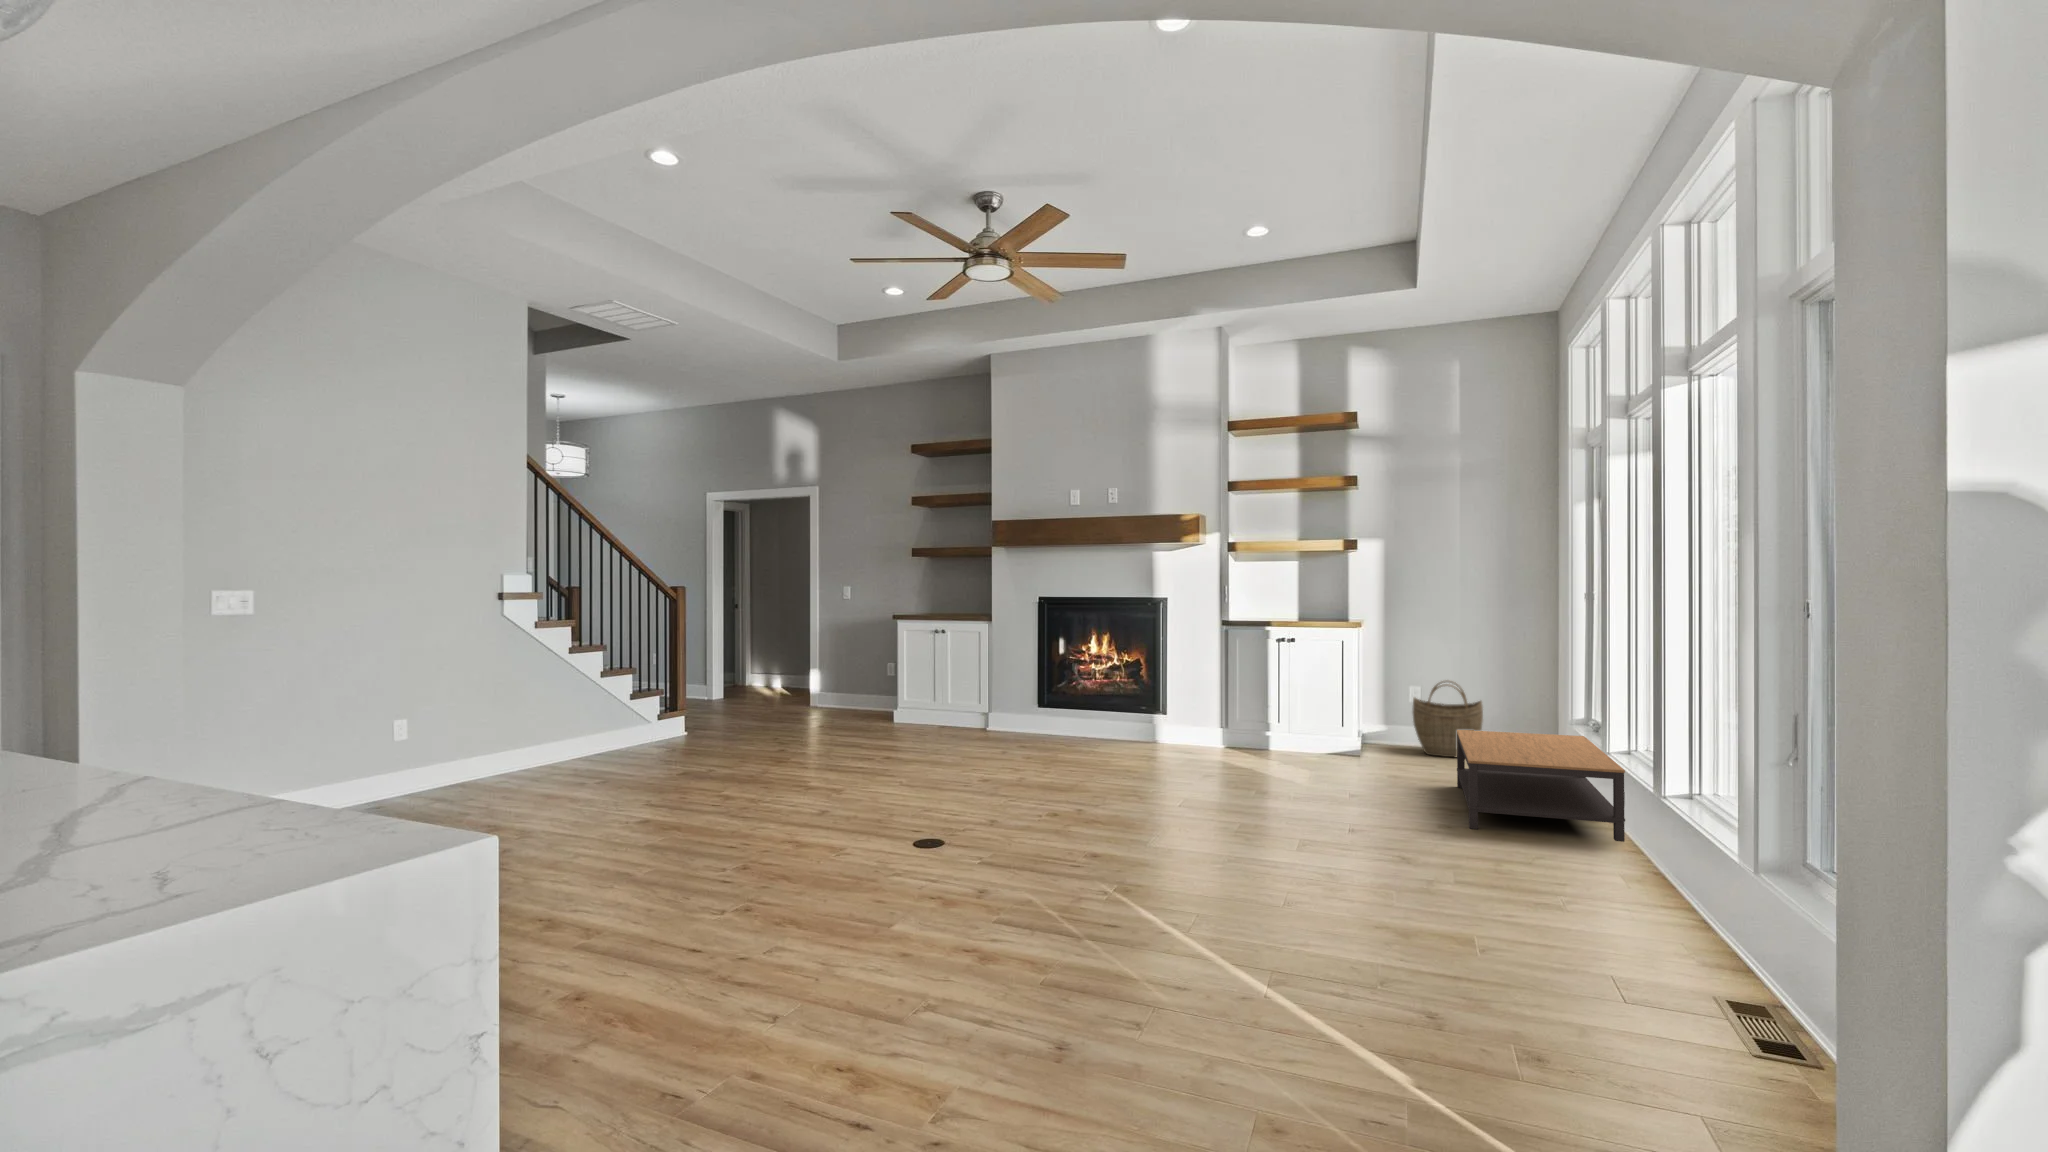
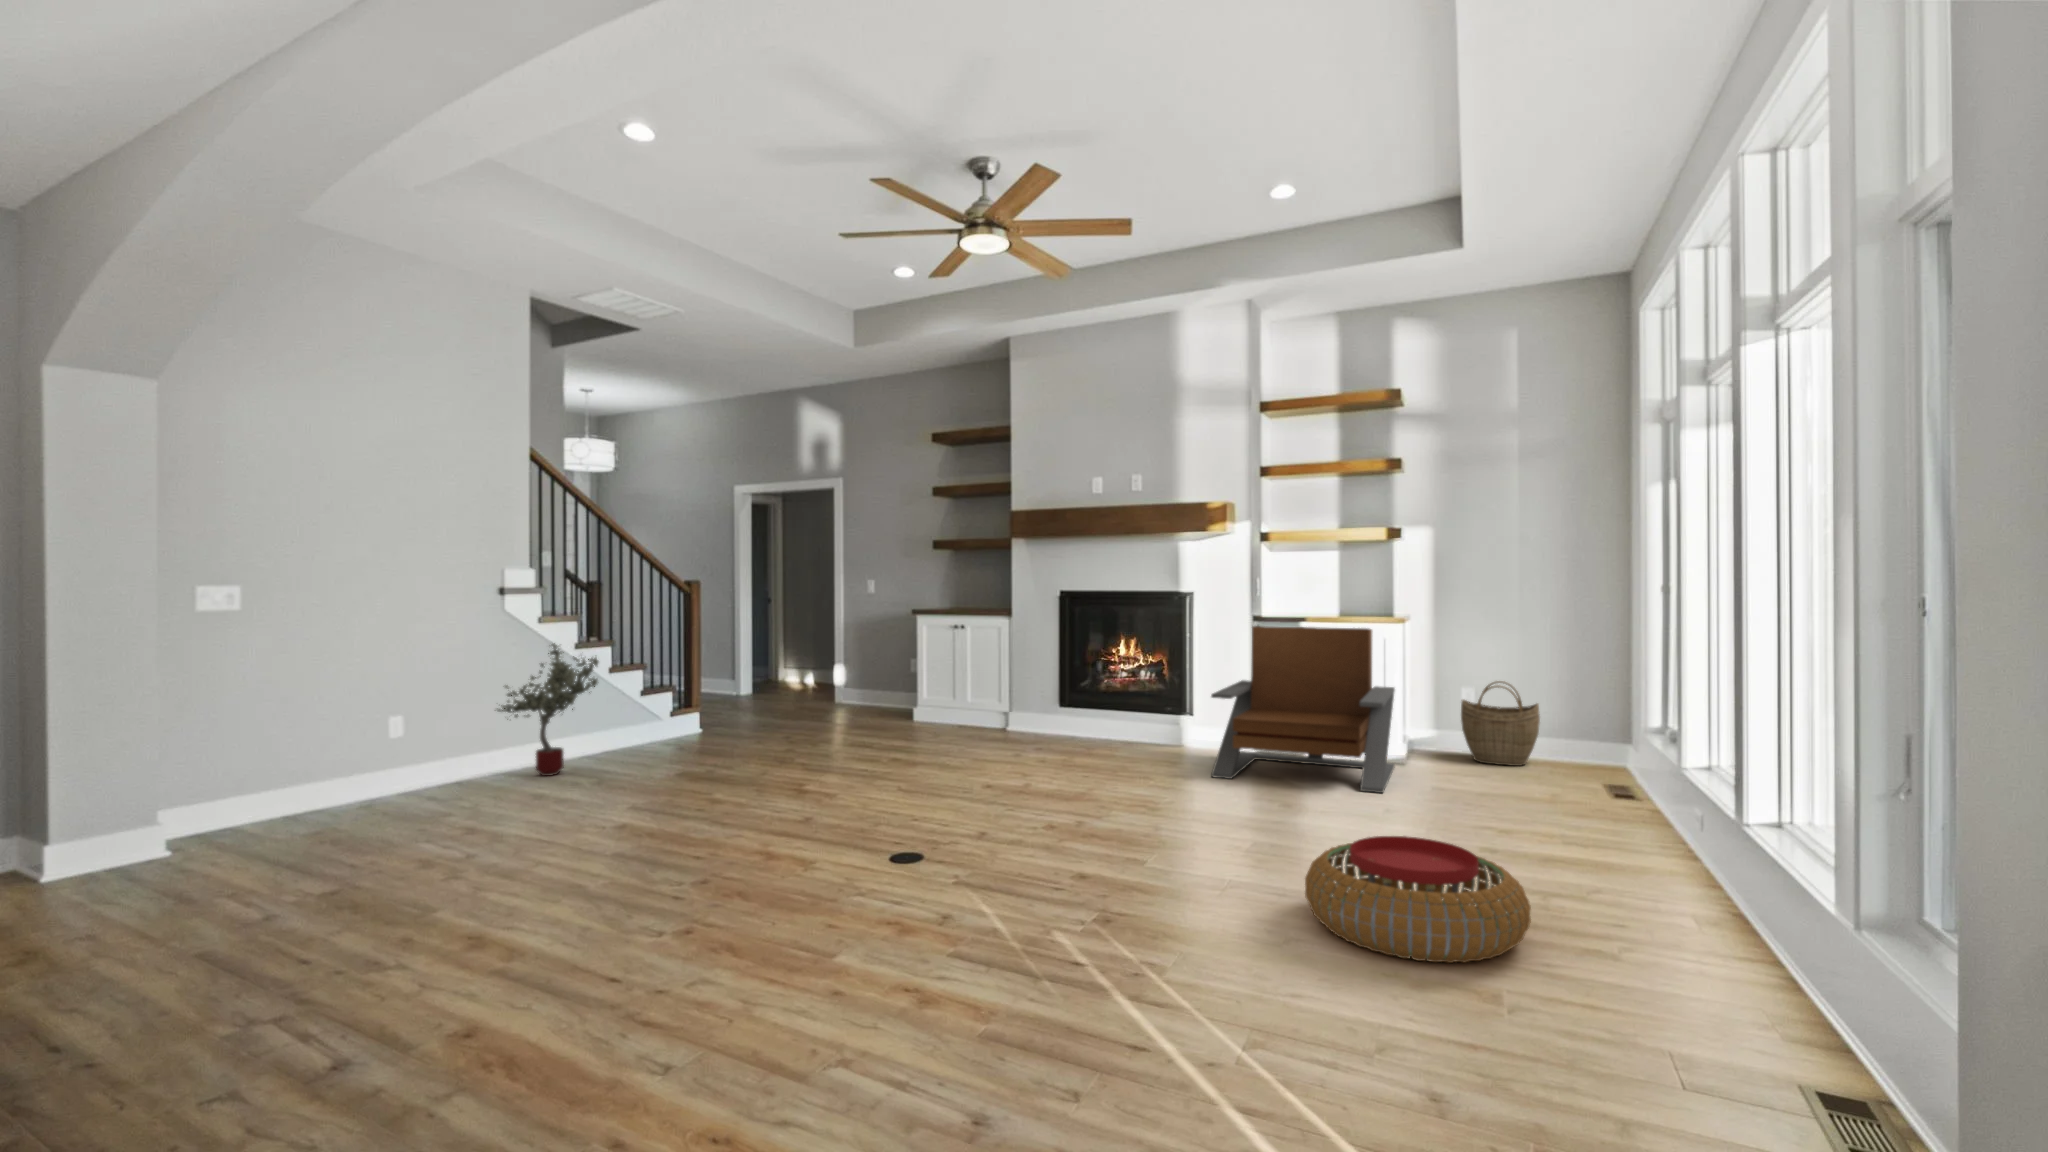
lounge chair: none [1190,630,1354,783] -> present [1211,626,1395,793]
potted tree: none [498,647,597,778] -> present [497,643,599,776]
coffee table: present [1457,730,1625,842] -> none [1506,737,1699,871]
pouf: none [1298,813,1492,917] -> present [1305,836,1531,963]

